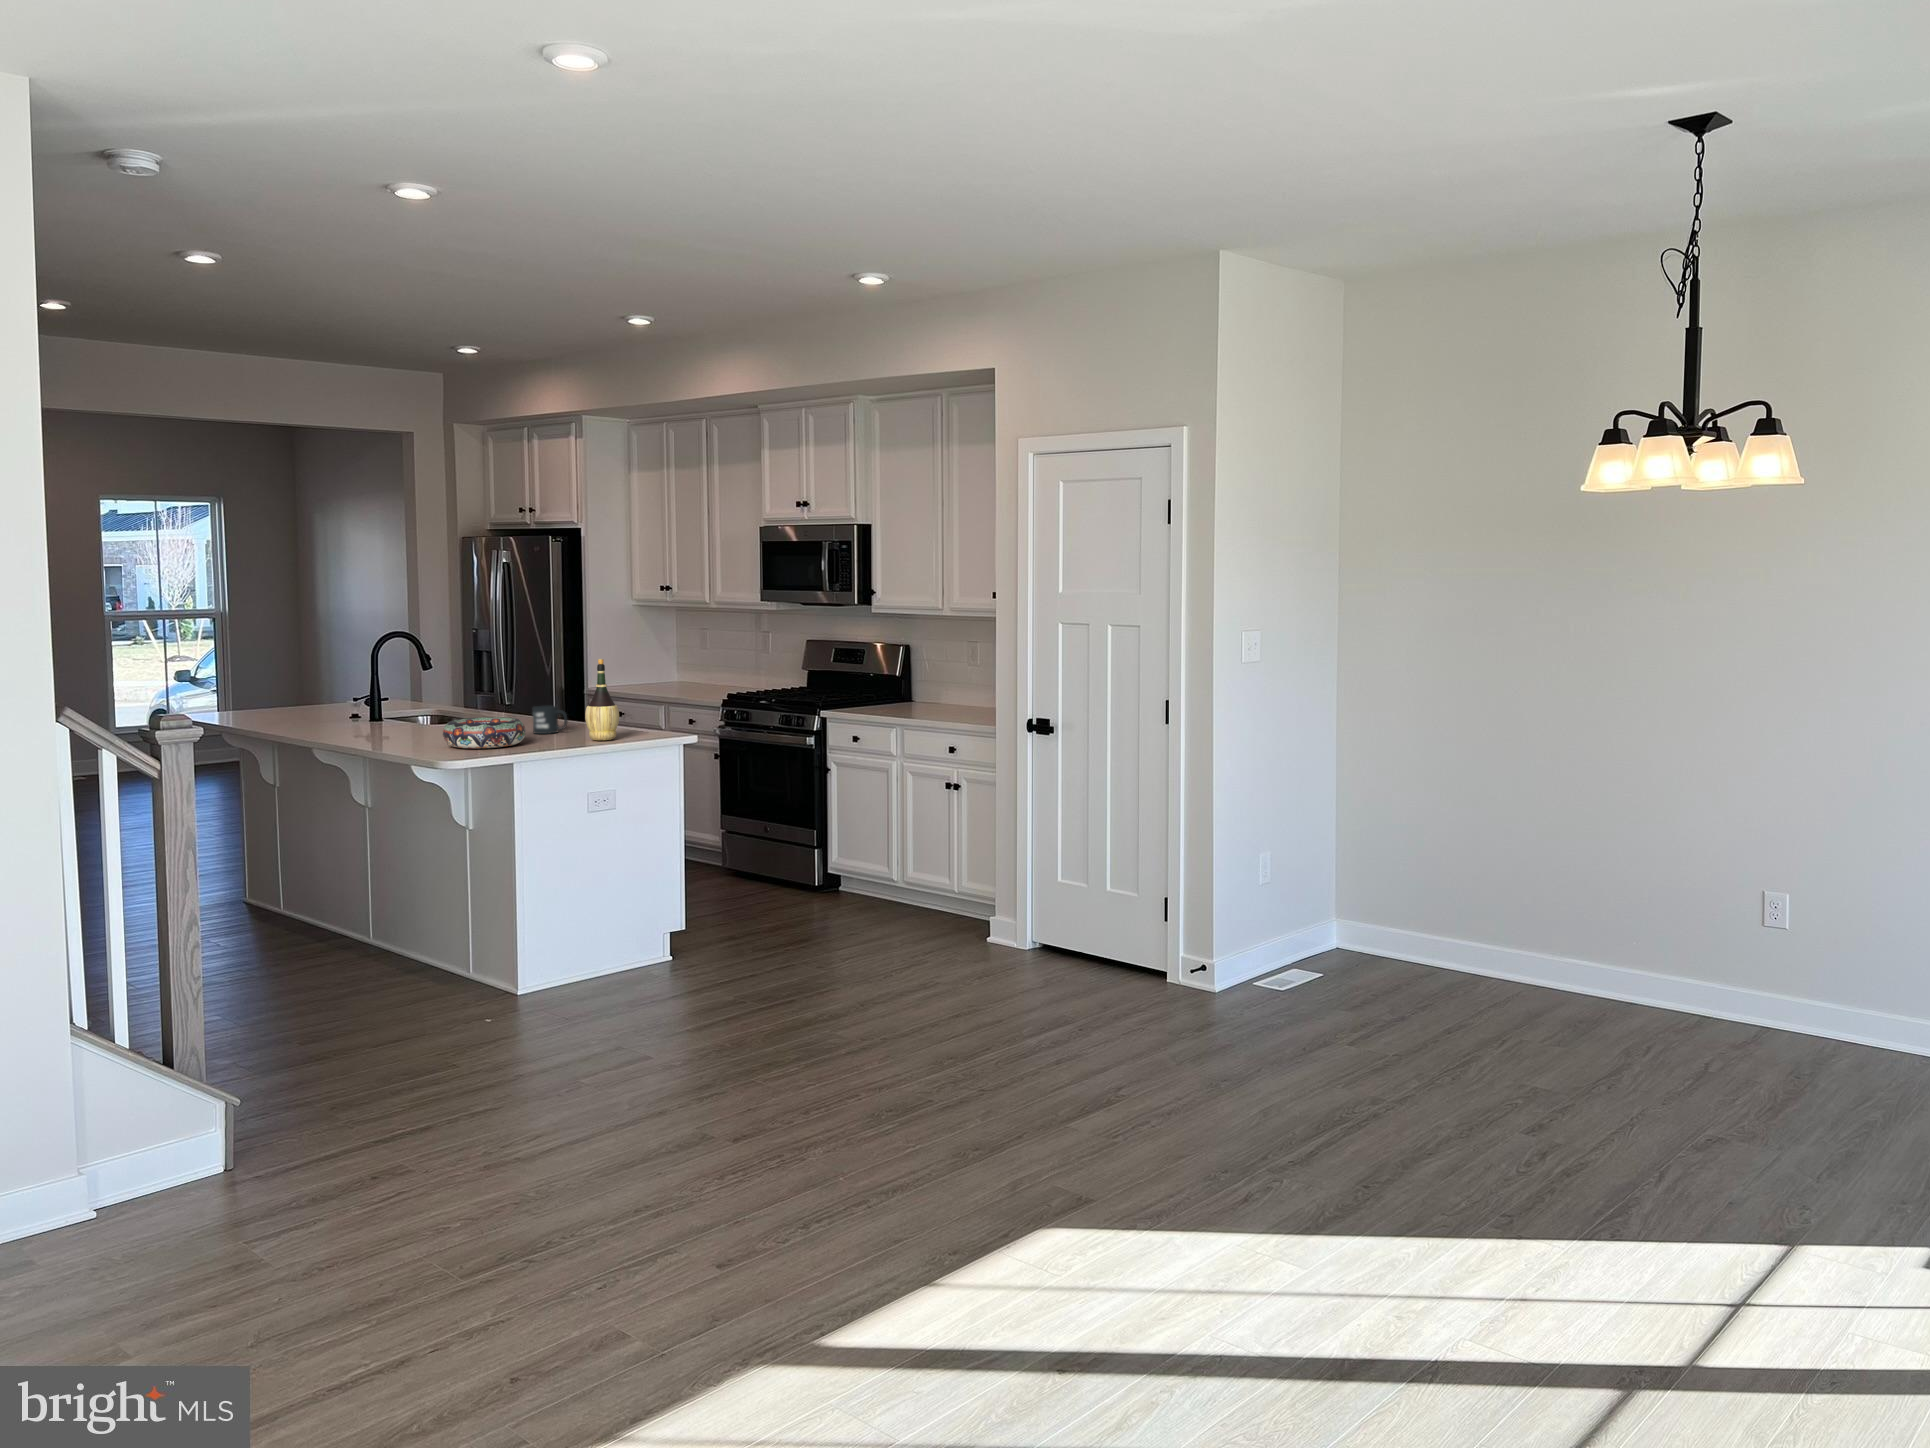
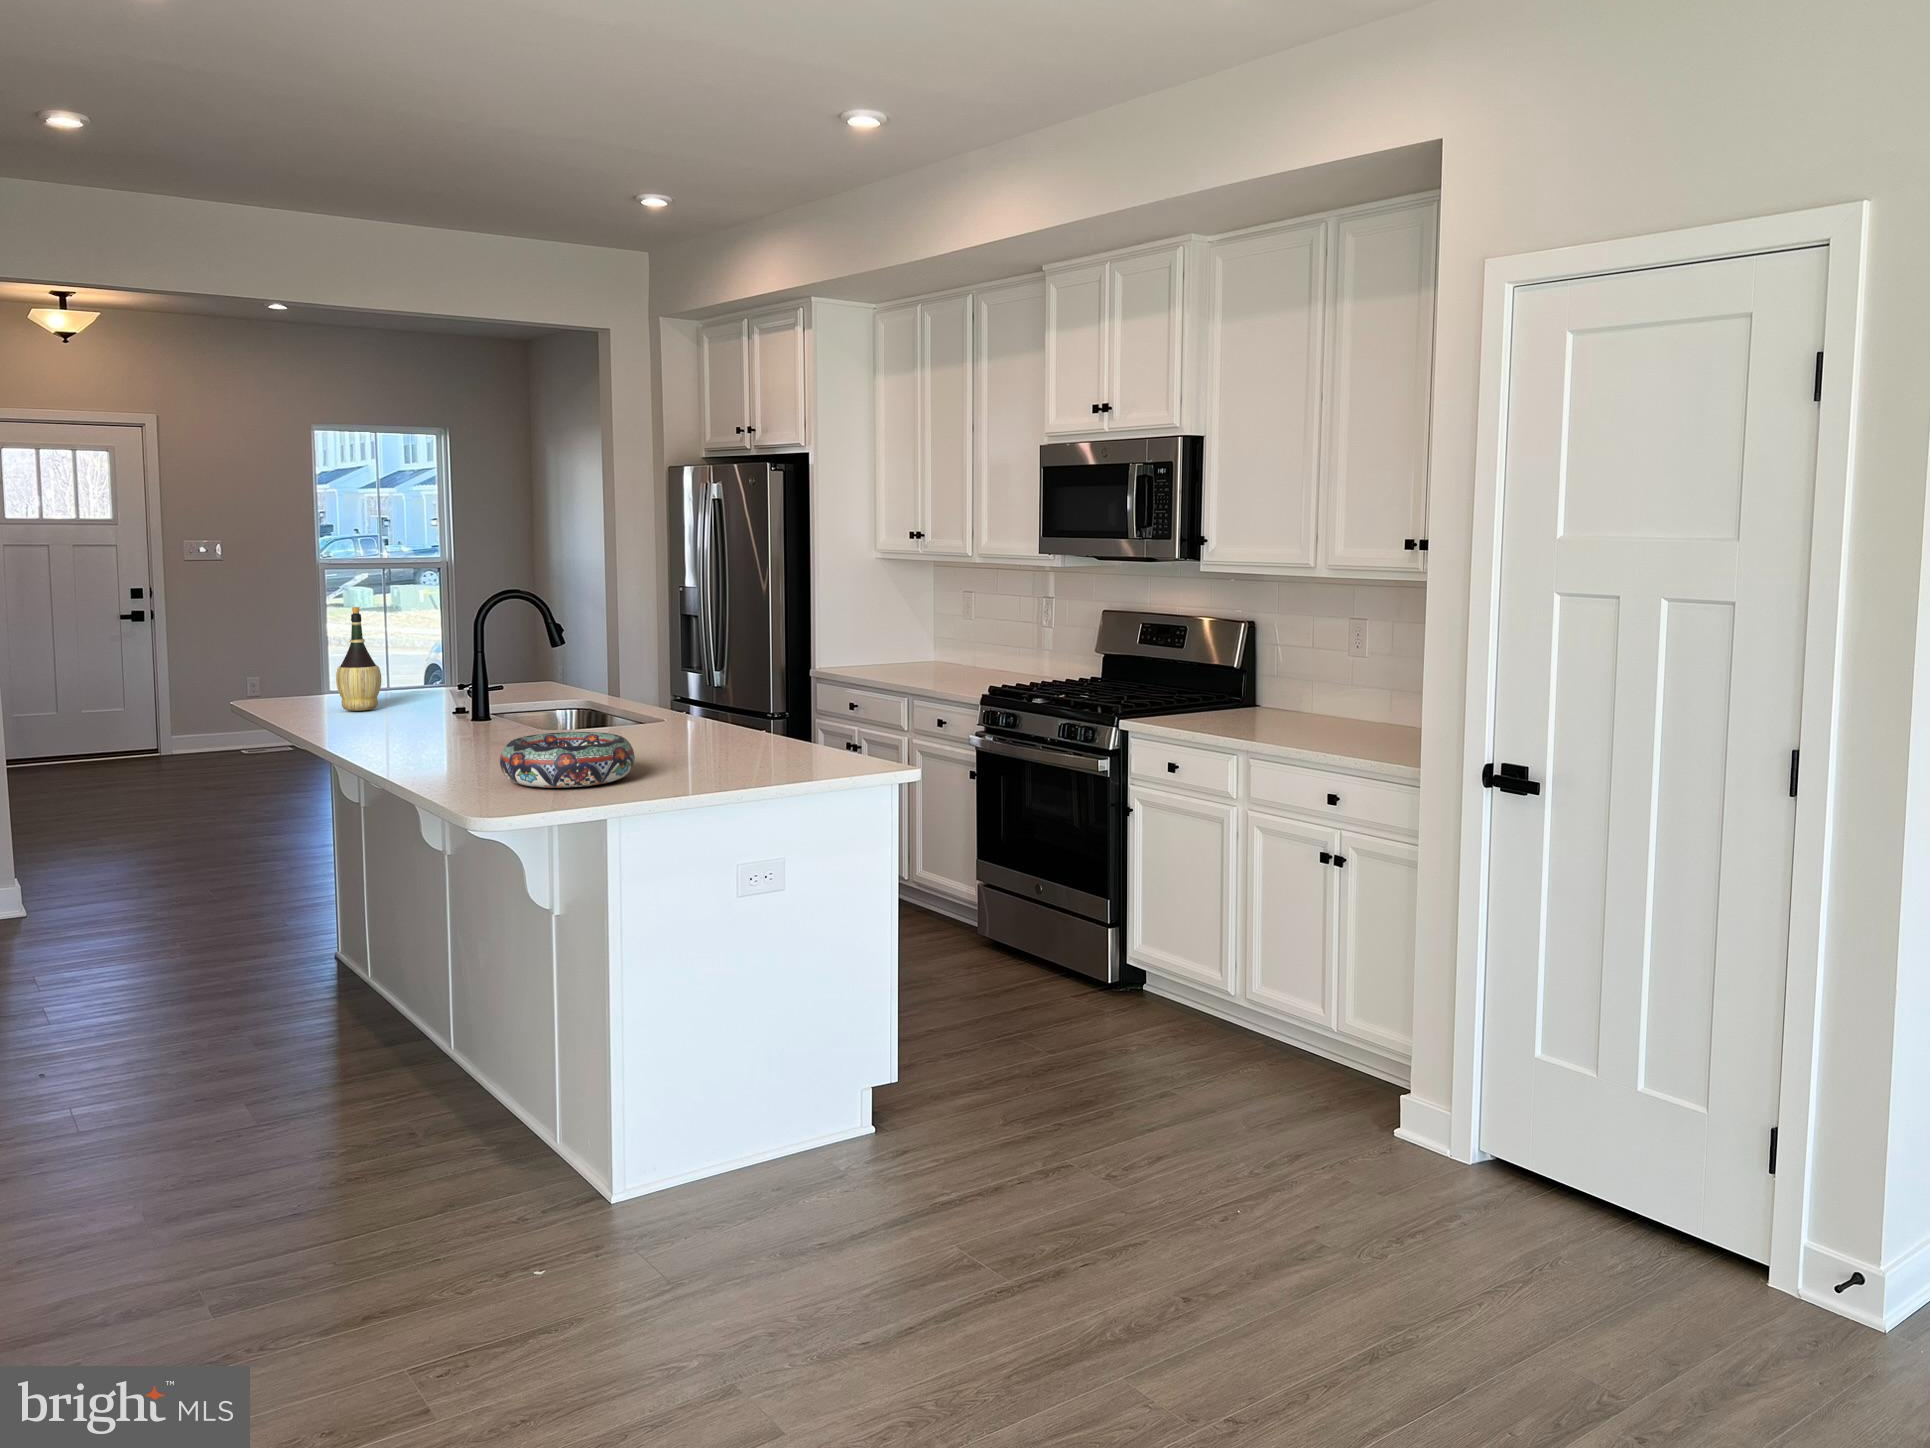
wine bottle: present [585,659,619,740] -> present [336,607,381,711]
mug: present [532,706,567,734] -> none [664,711,716,757]

